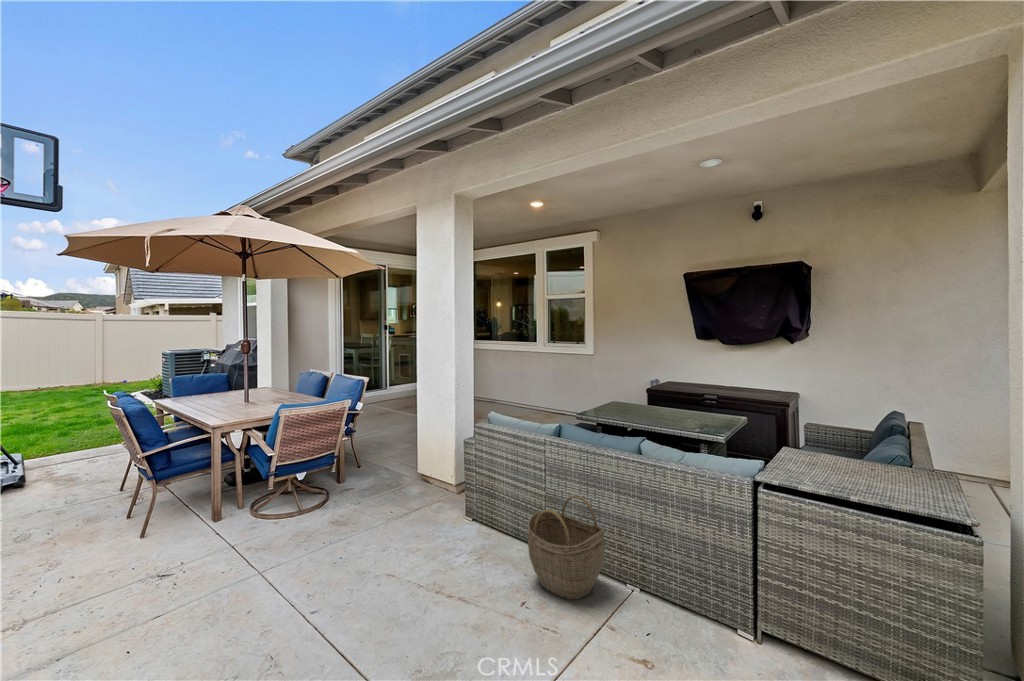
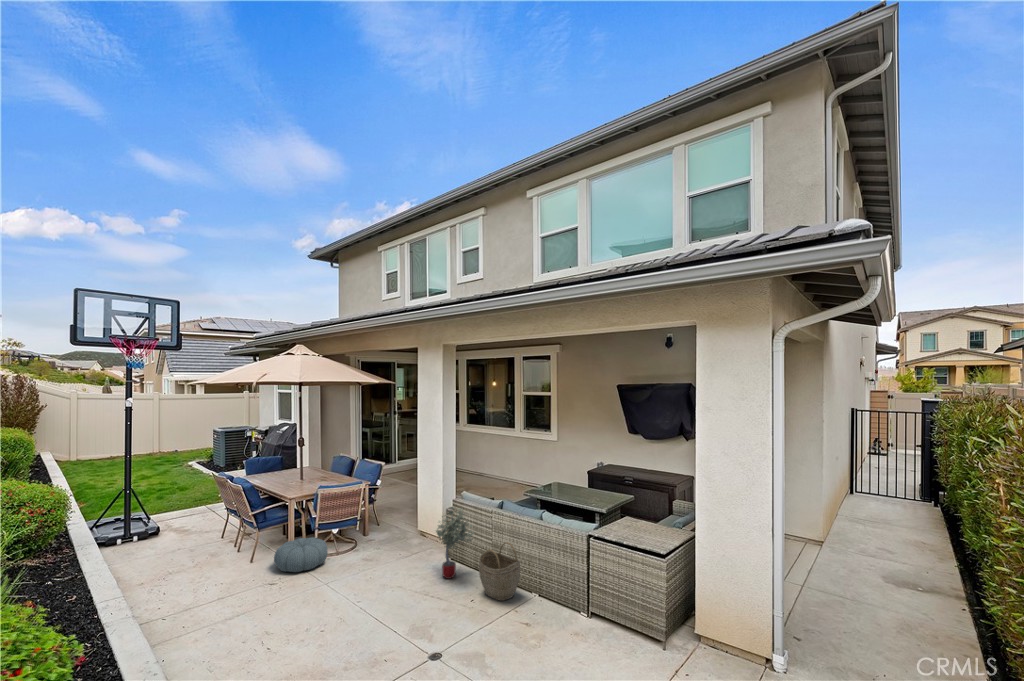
potted tree: none [444,436,513,555] -> present [436,507,473,579]
pouf: none [178,489,271,547] -> present [274,537,328,572]

